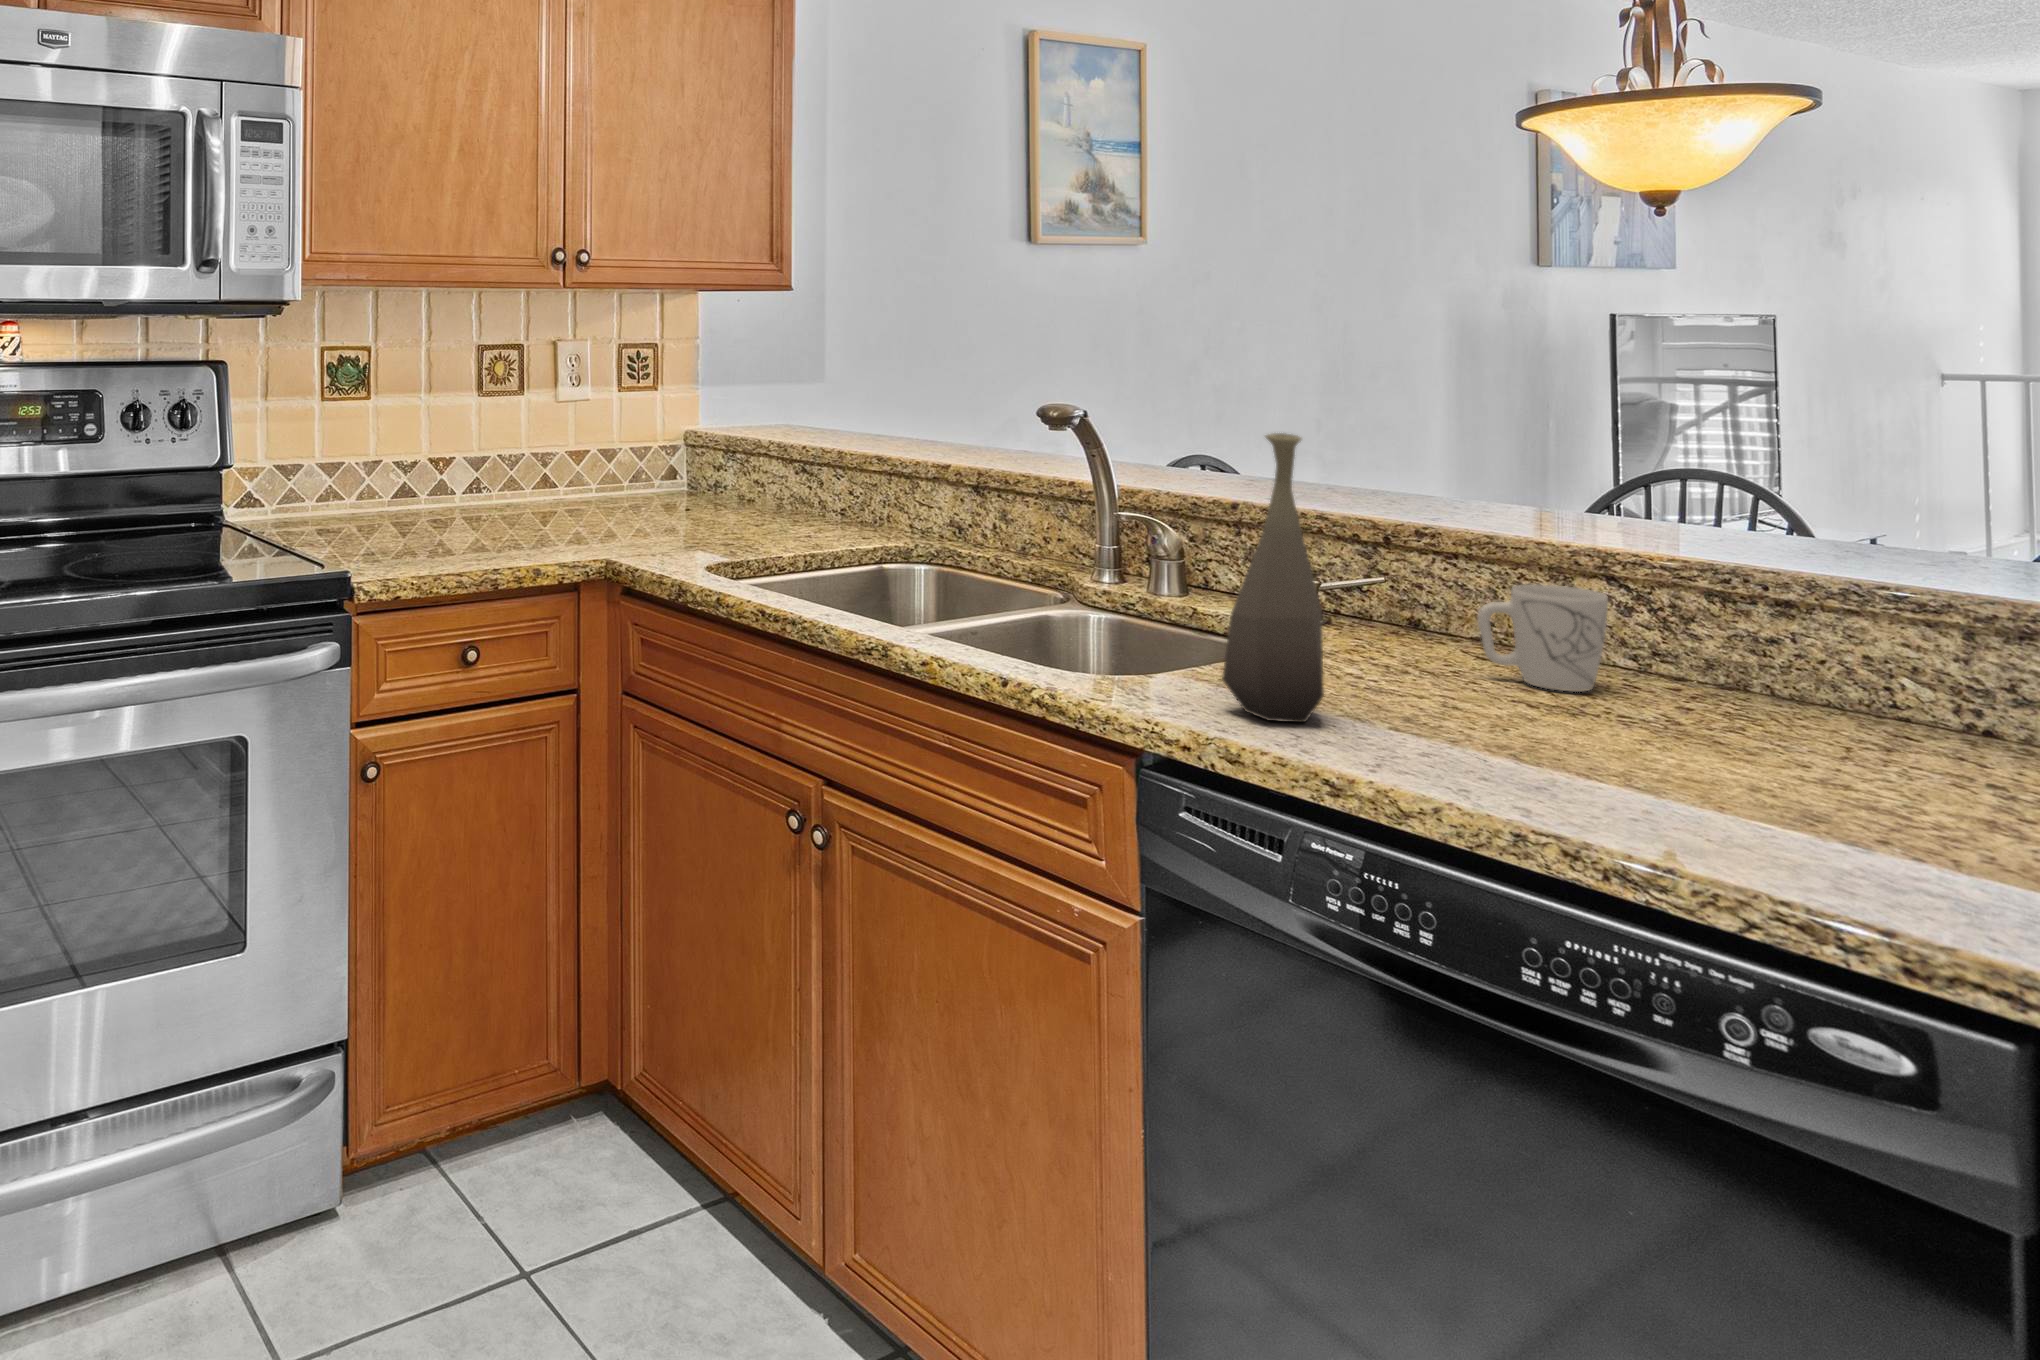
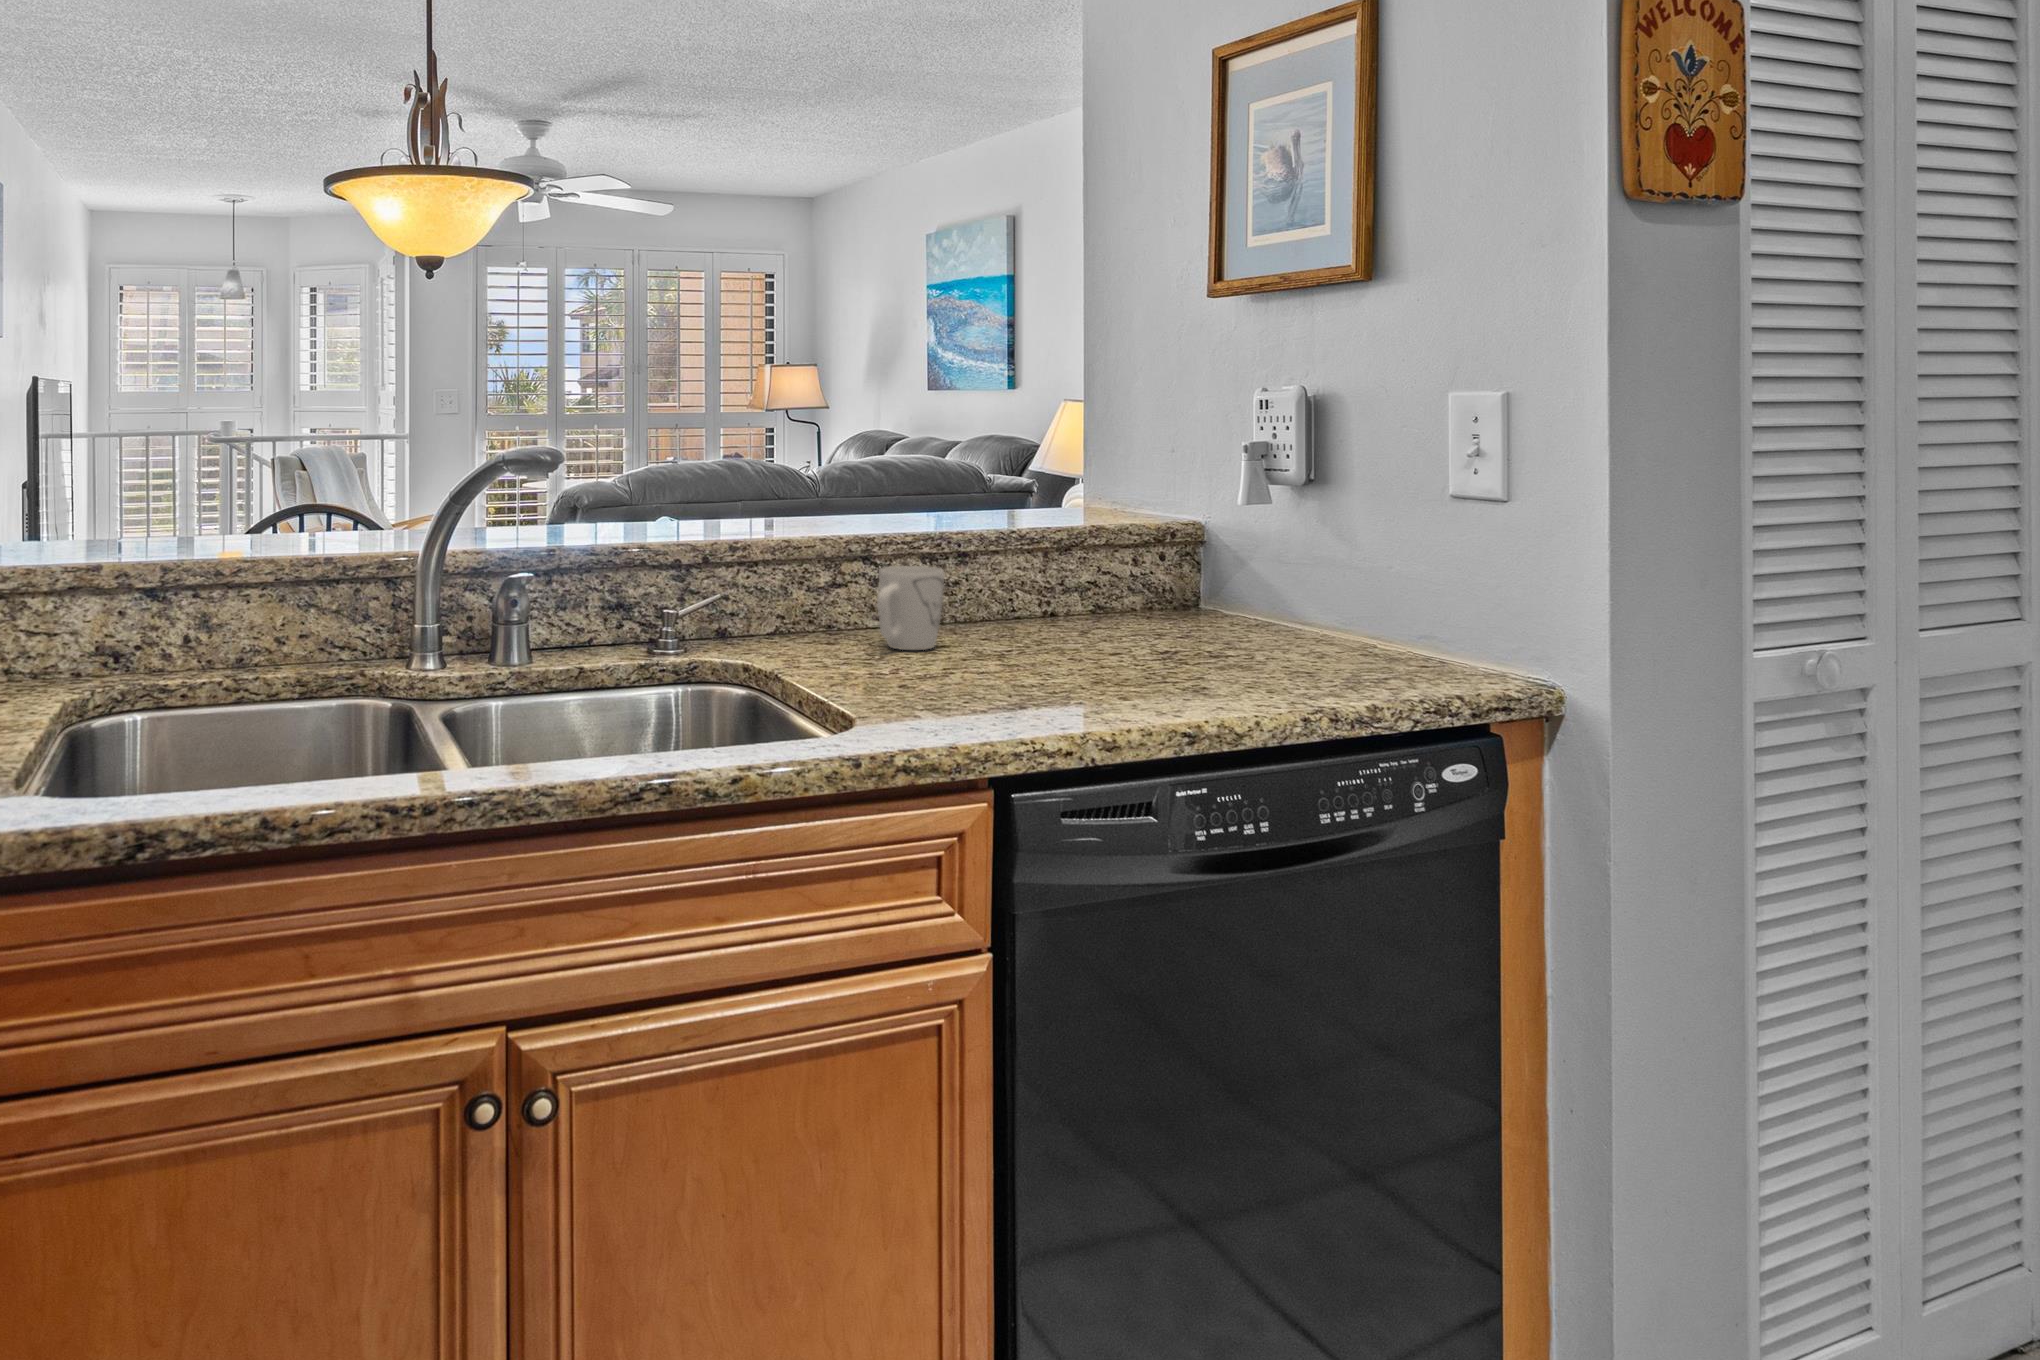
bottle: present [1222,433,1324,722] -> none [964,440,1052,713]

